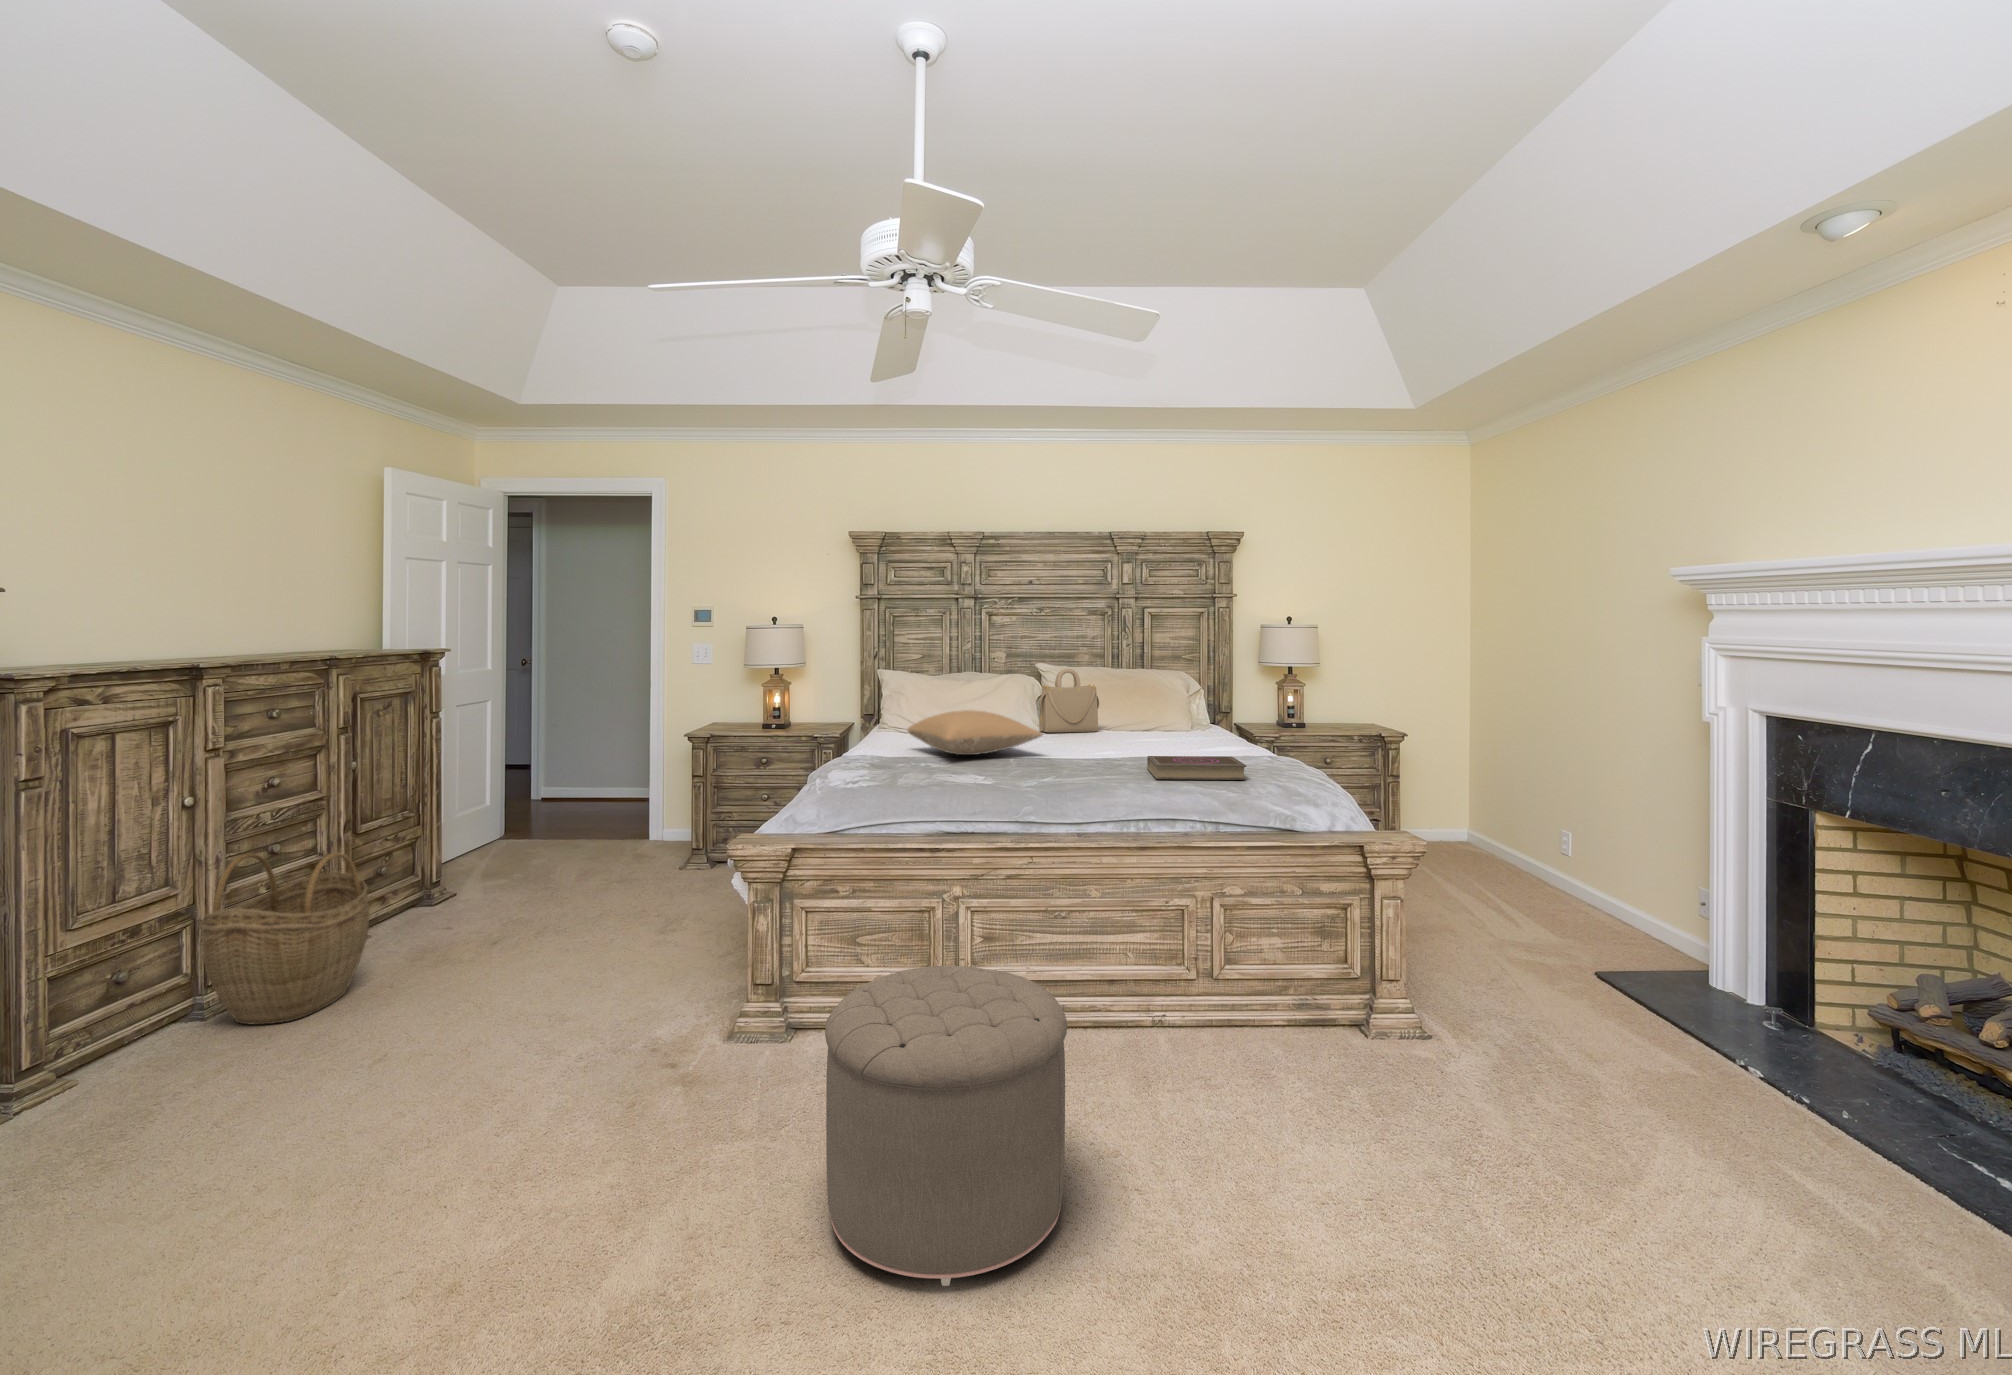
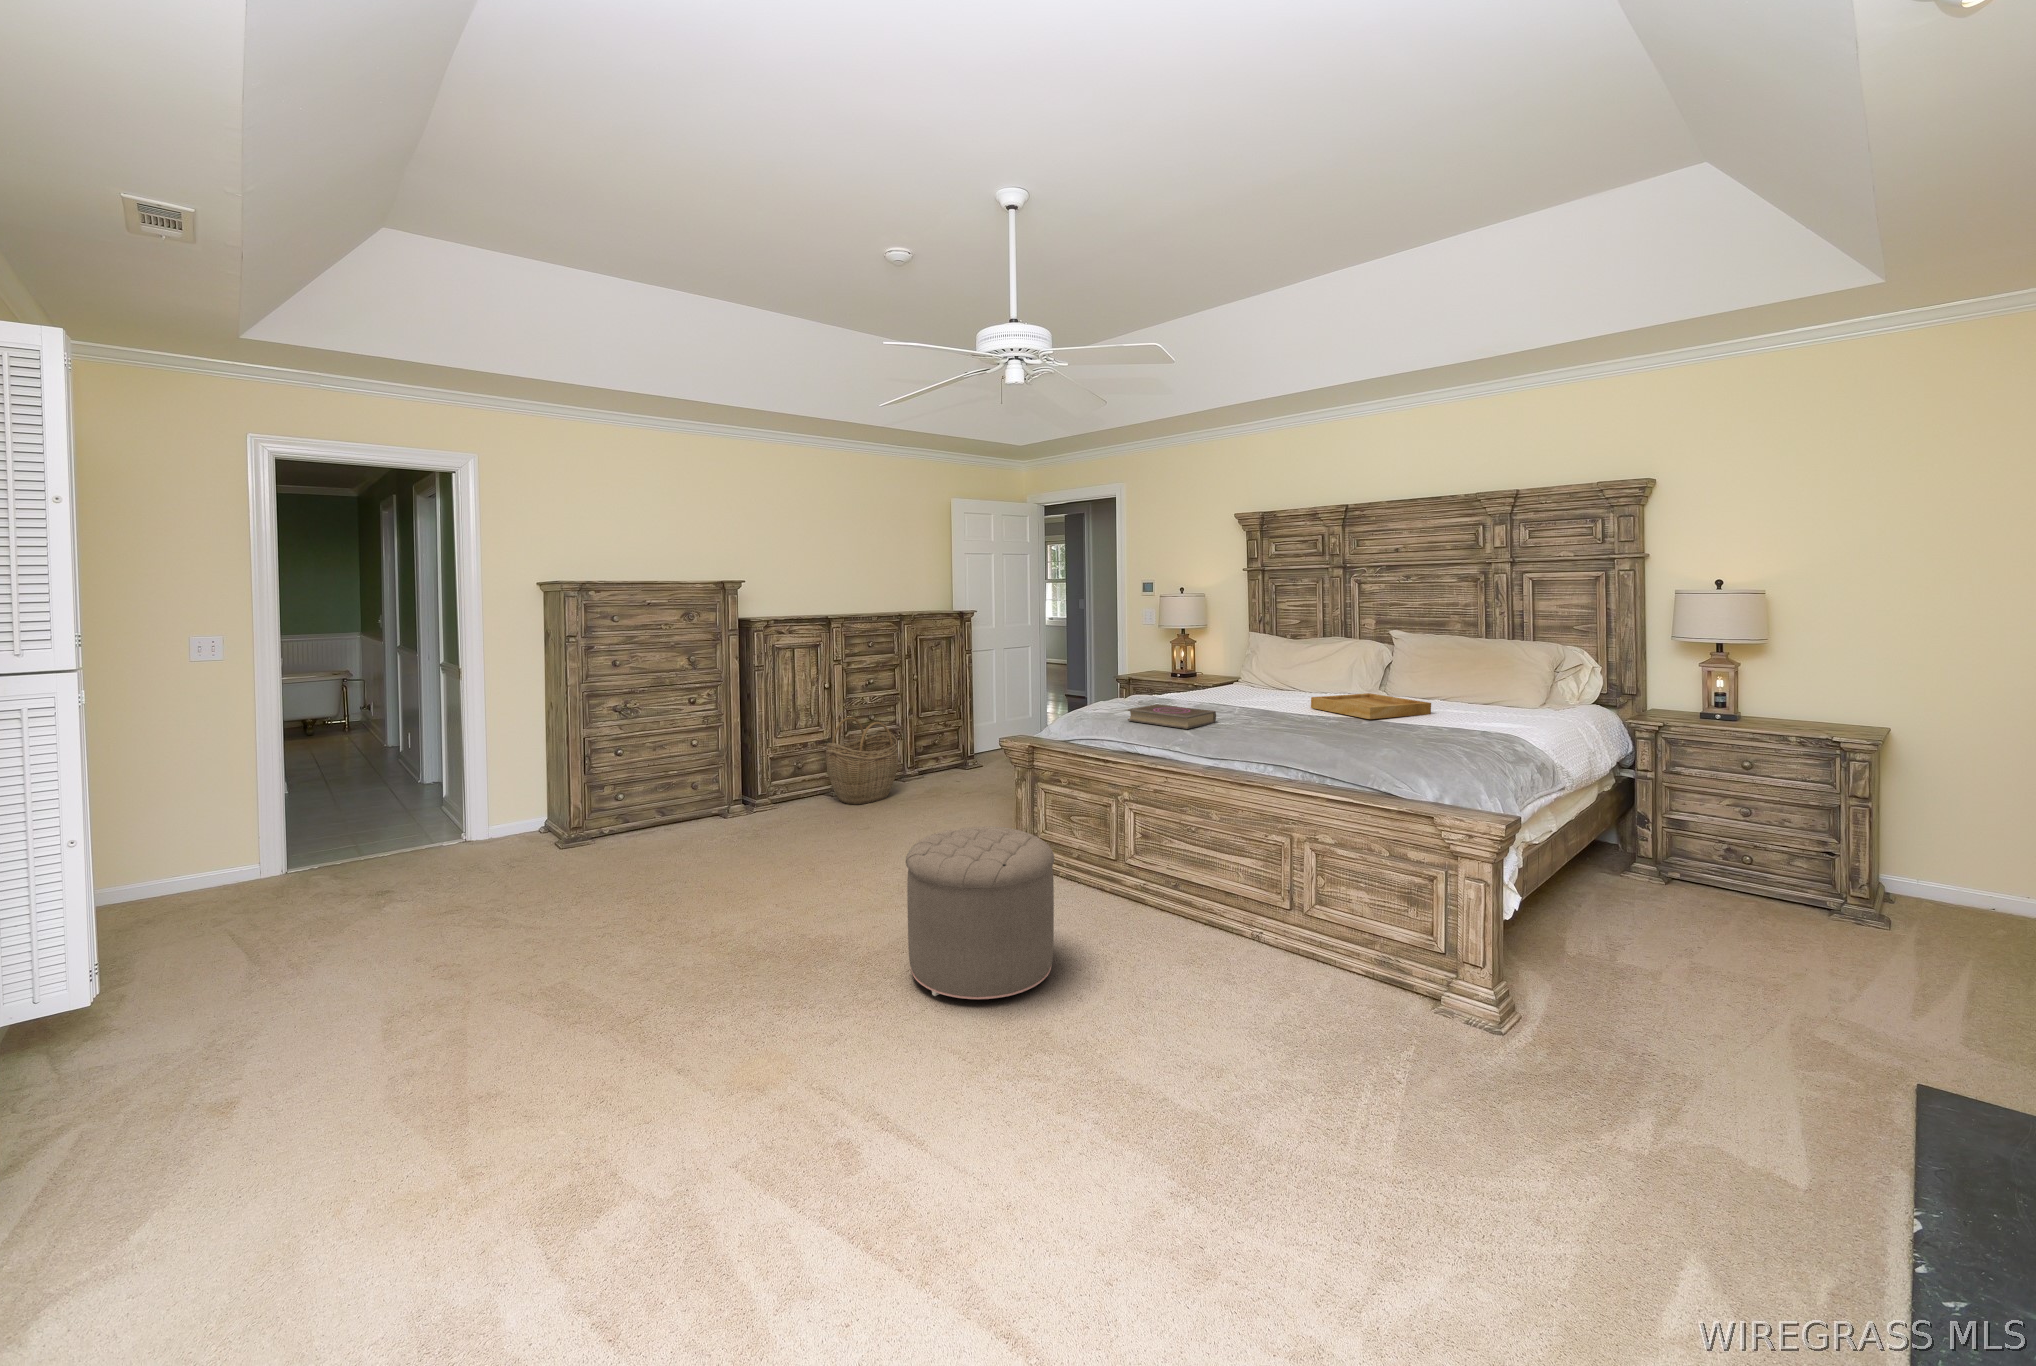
handbag: present [1039,669,1099,732] -> none [1351,636,1415,696]
pillow: present [908,710,1043,755] -> none [1191,668,1282,704]
tray: none [1057,730,1163,755] -> present [1311,693,1431,719]
book: present [1147,756,1246,780] -> present [1128,704,1216,729]

